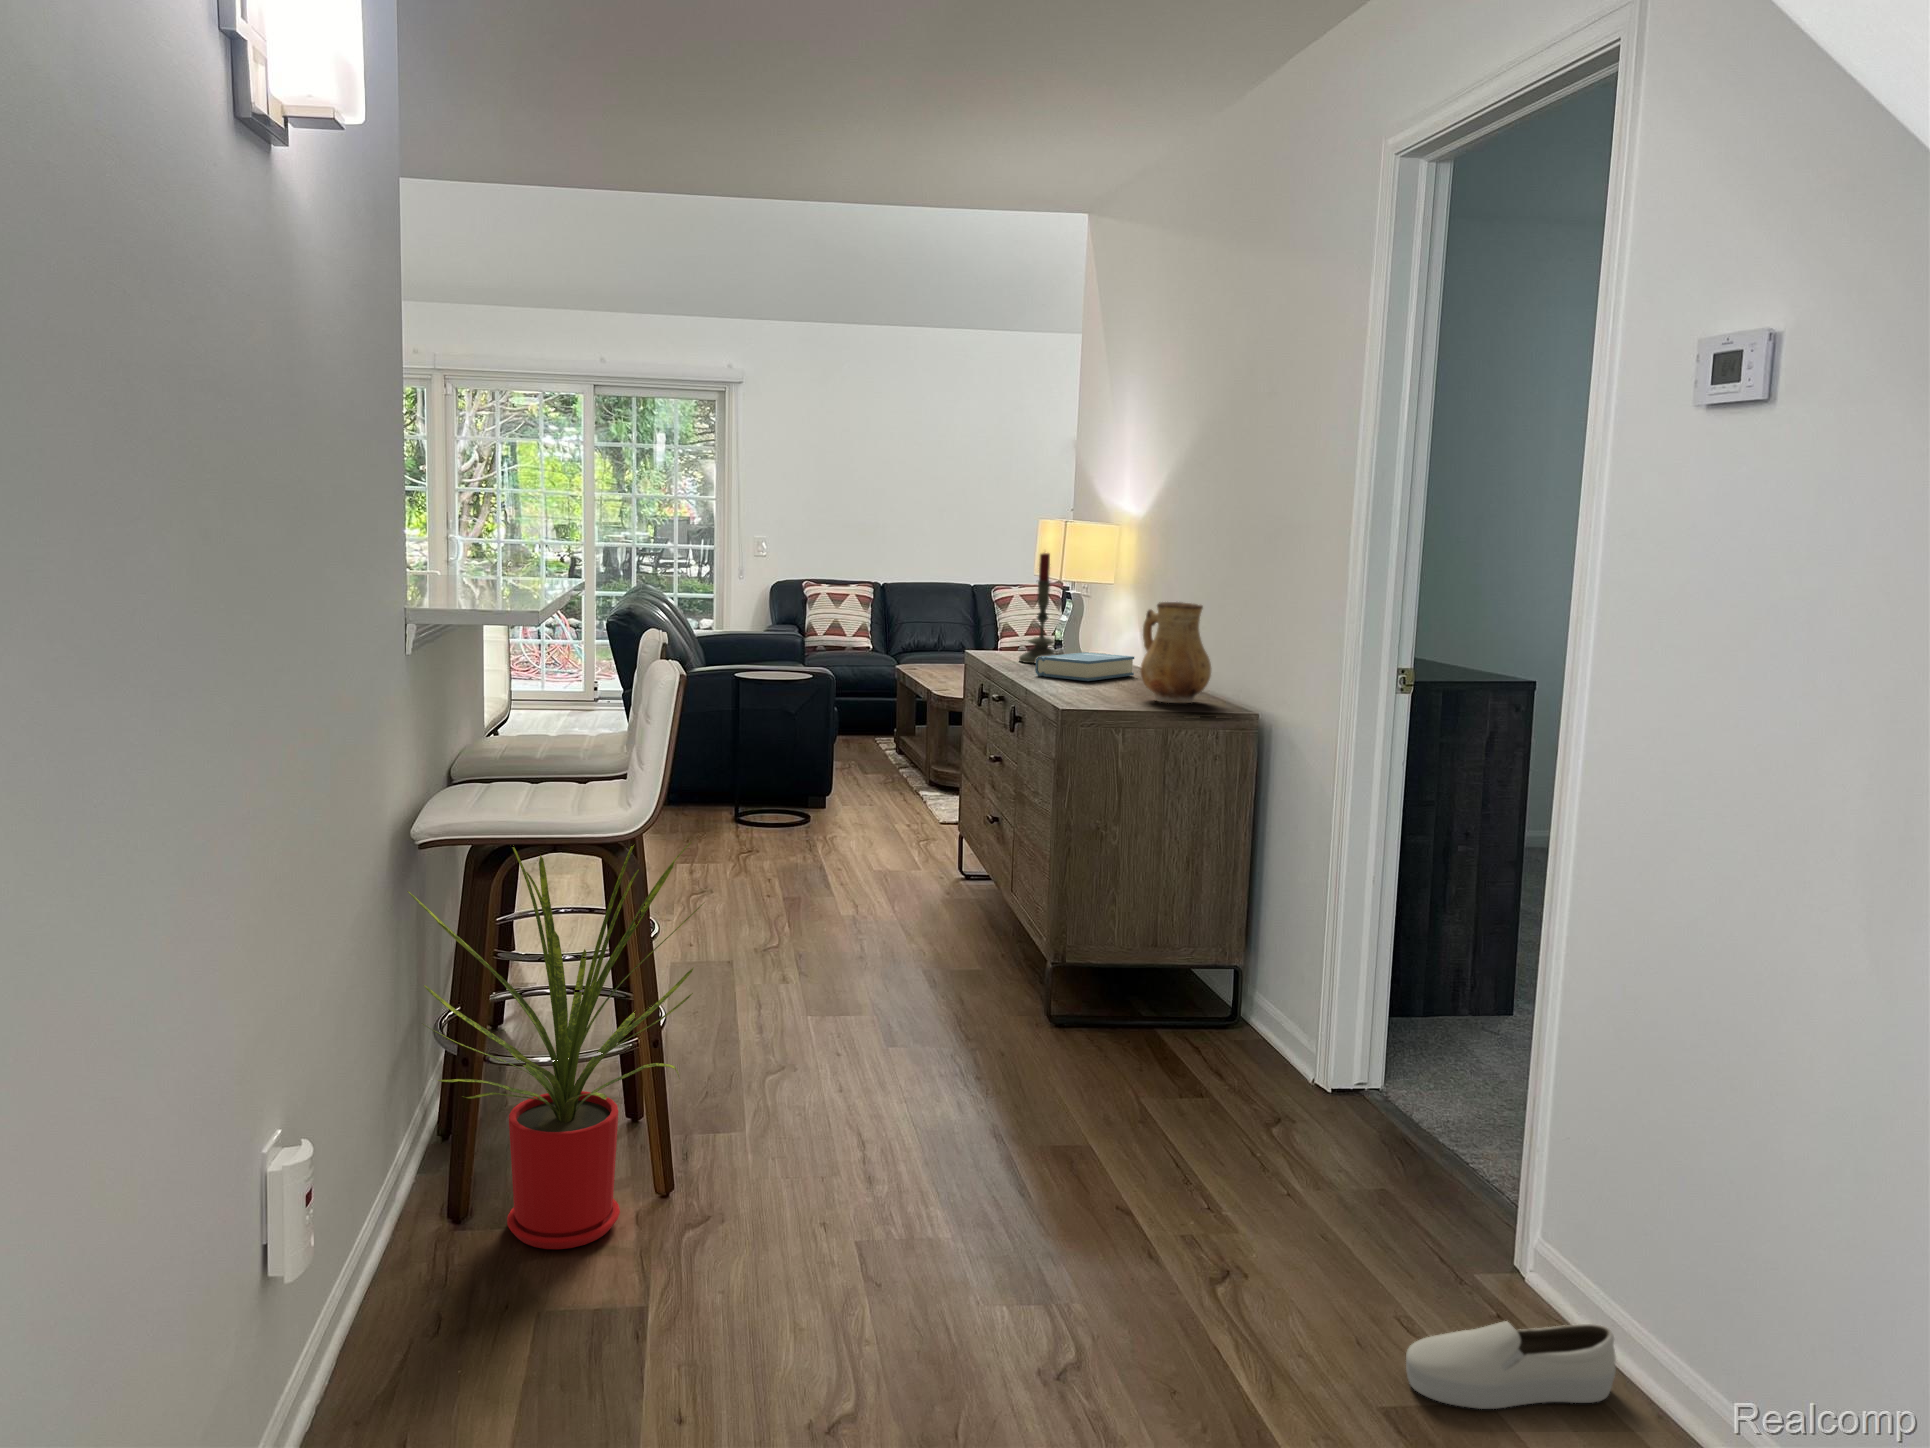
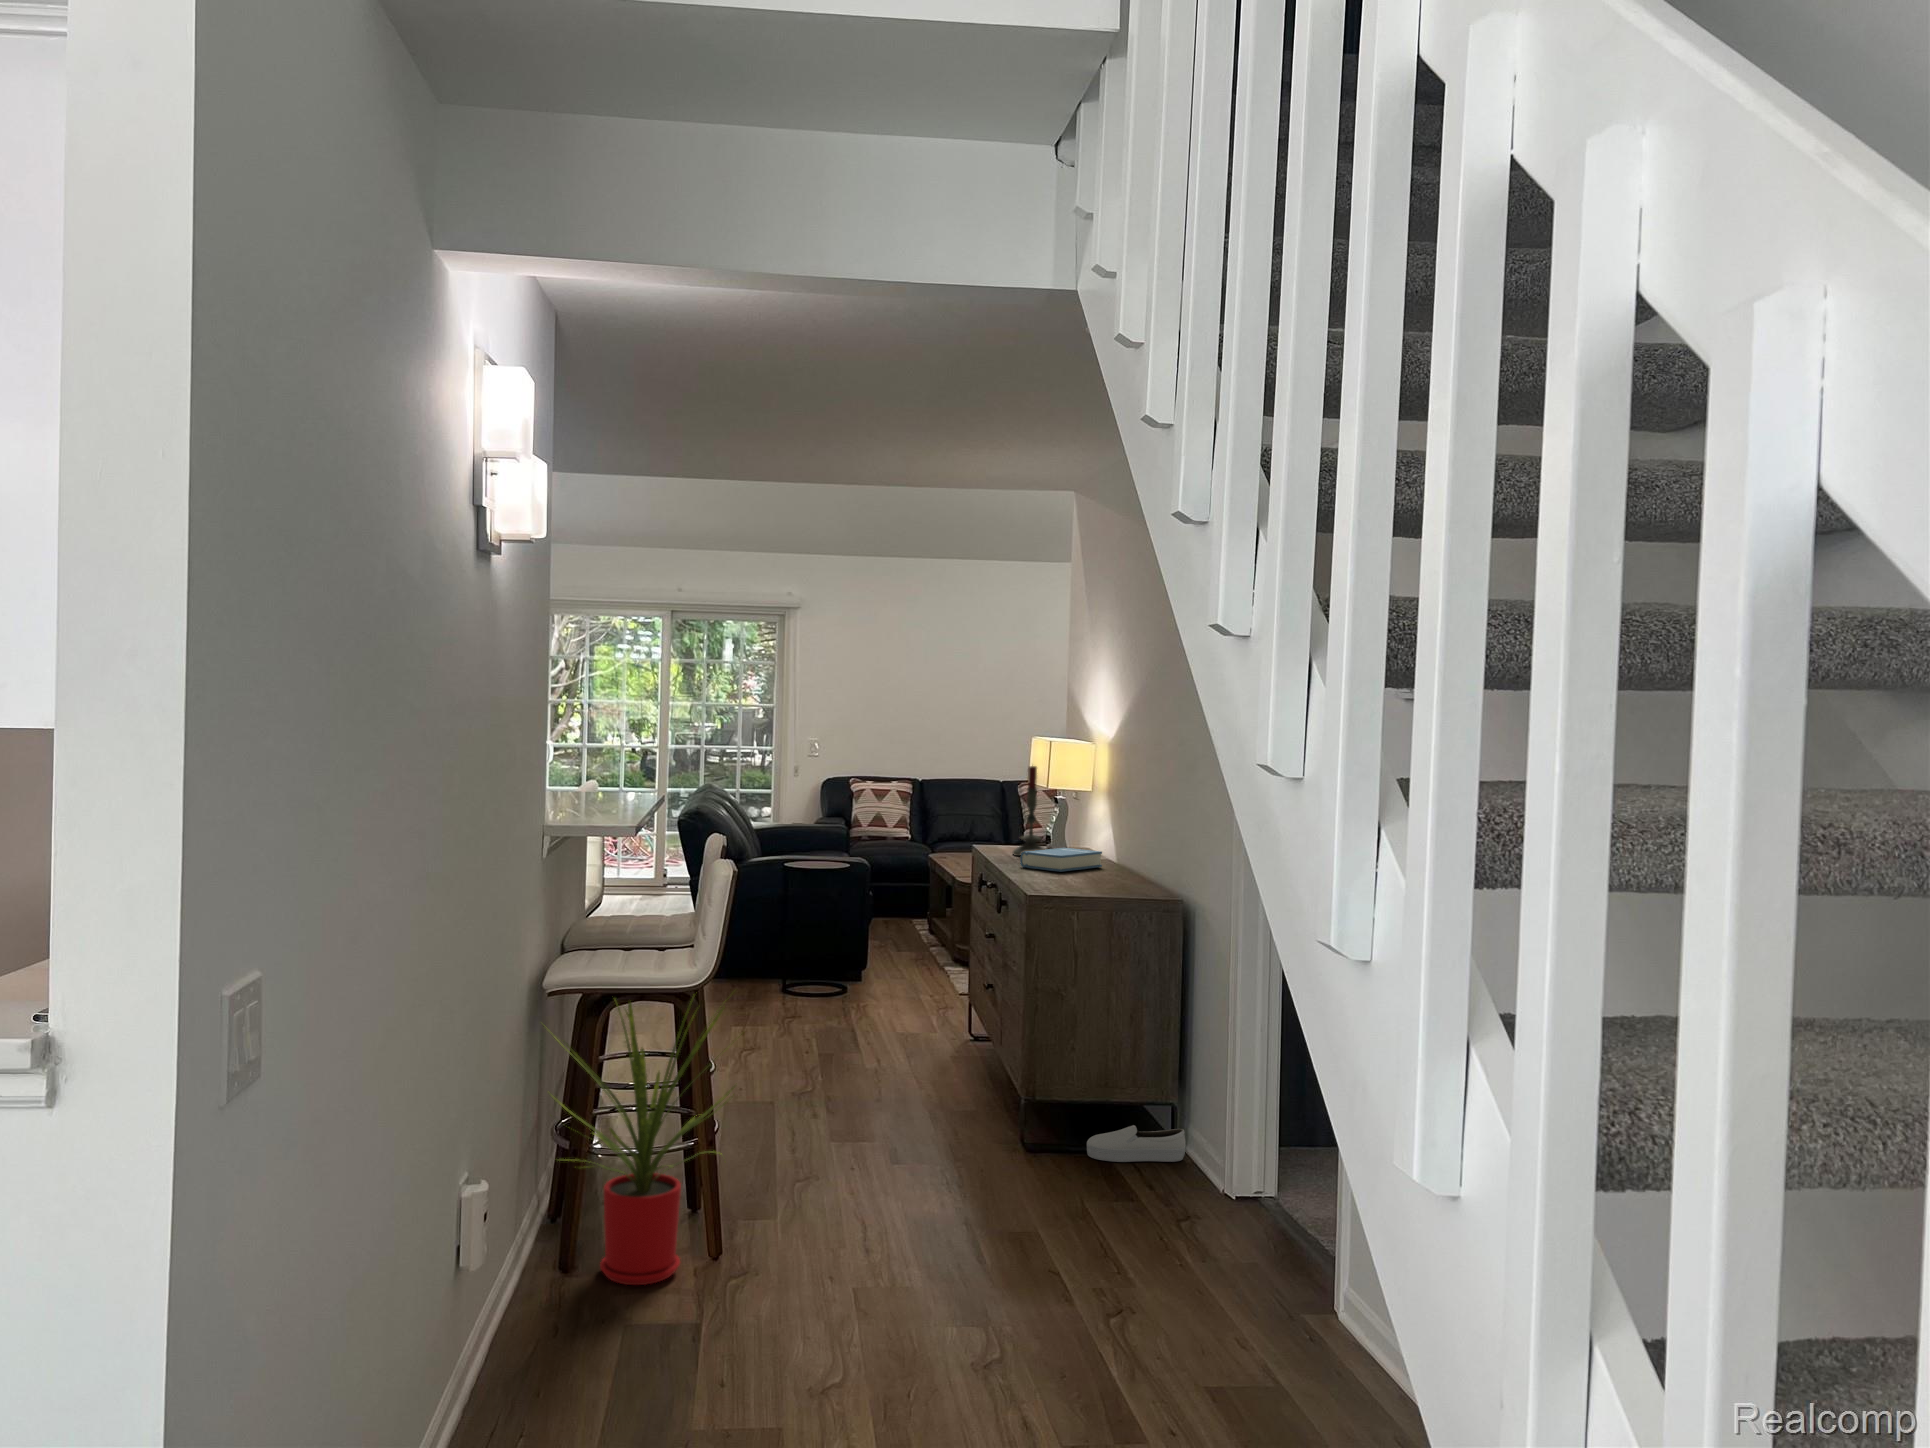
ceramic pitcher: present [1140,602,1211,703] -> none [1095,810,1151,890]
shoe: present [1406,1321,1616,1409] -> present [1087,1125,1186,1162]

